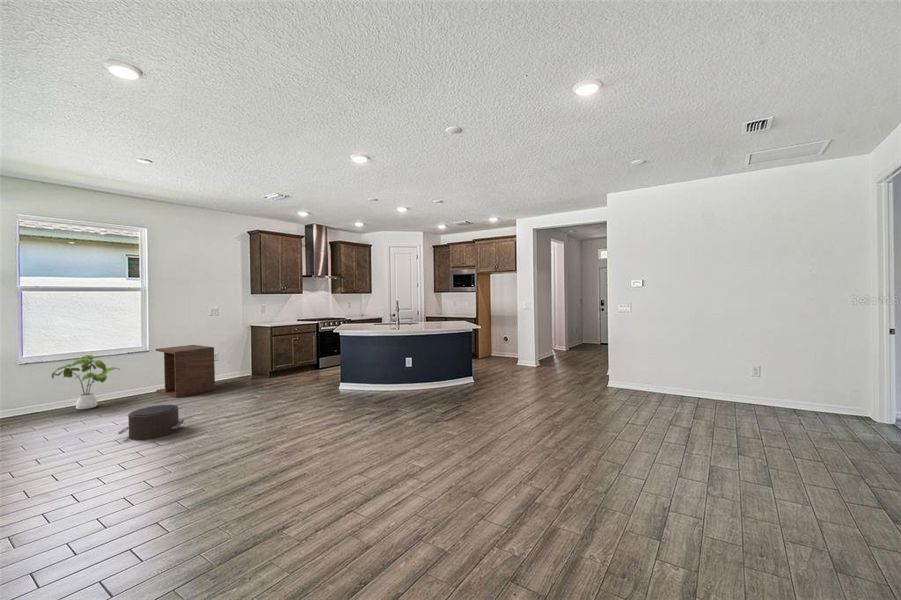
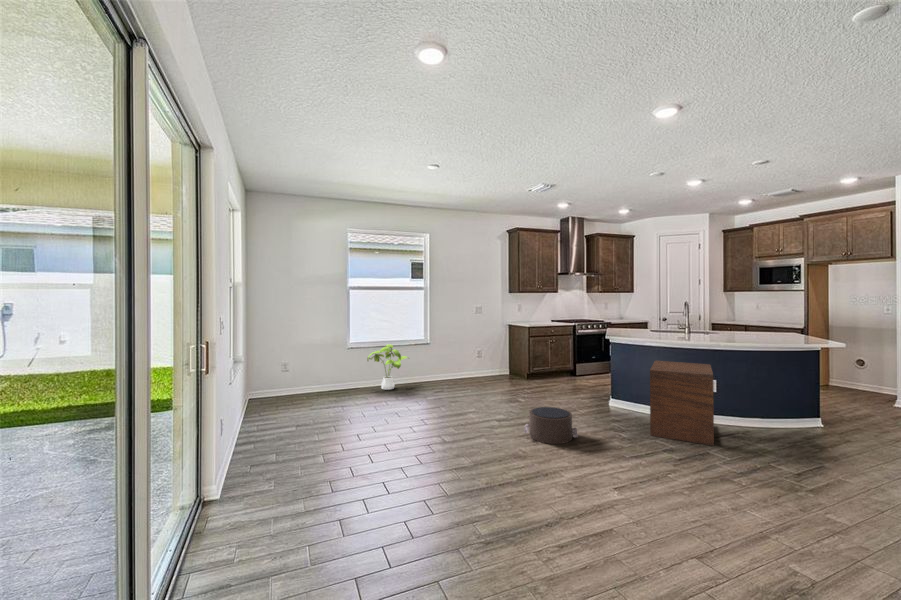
side table: present [156,345,215,398] -> present [650,361,714,446]
pouf: present [118,405,184,440] -> present [524,407,578,444]

